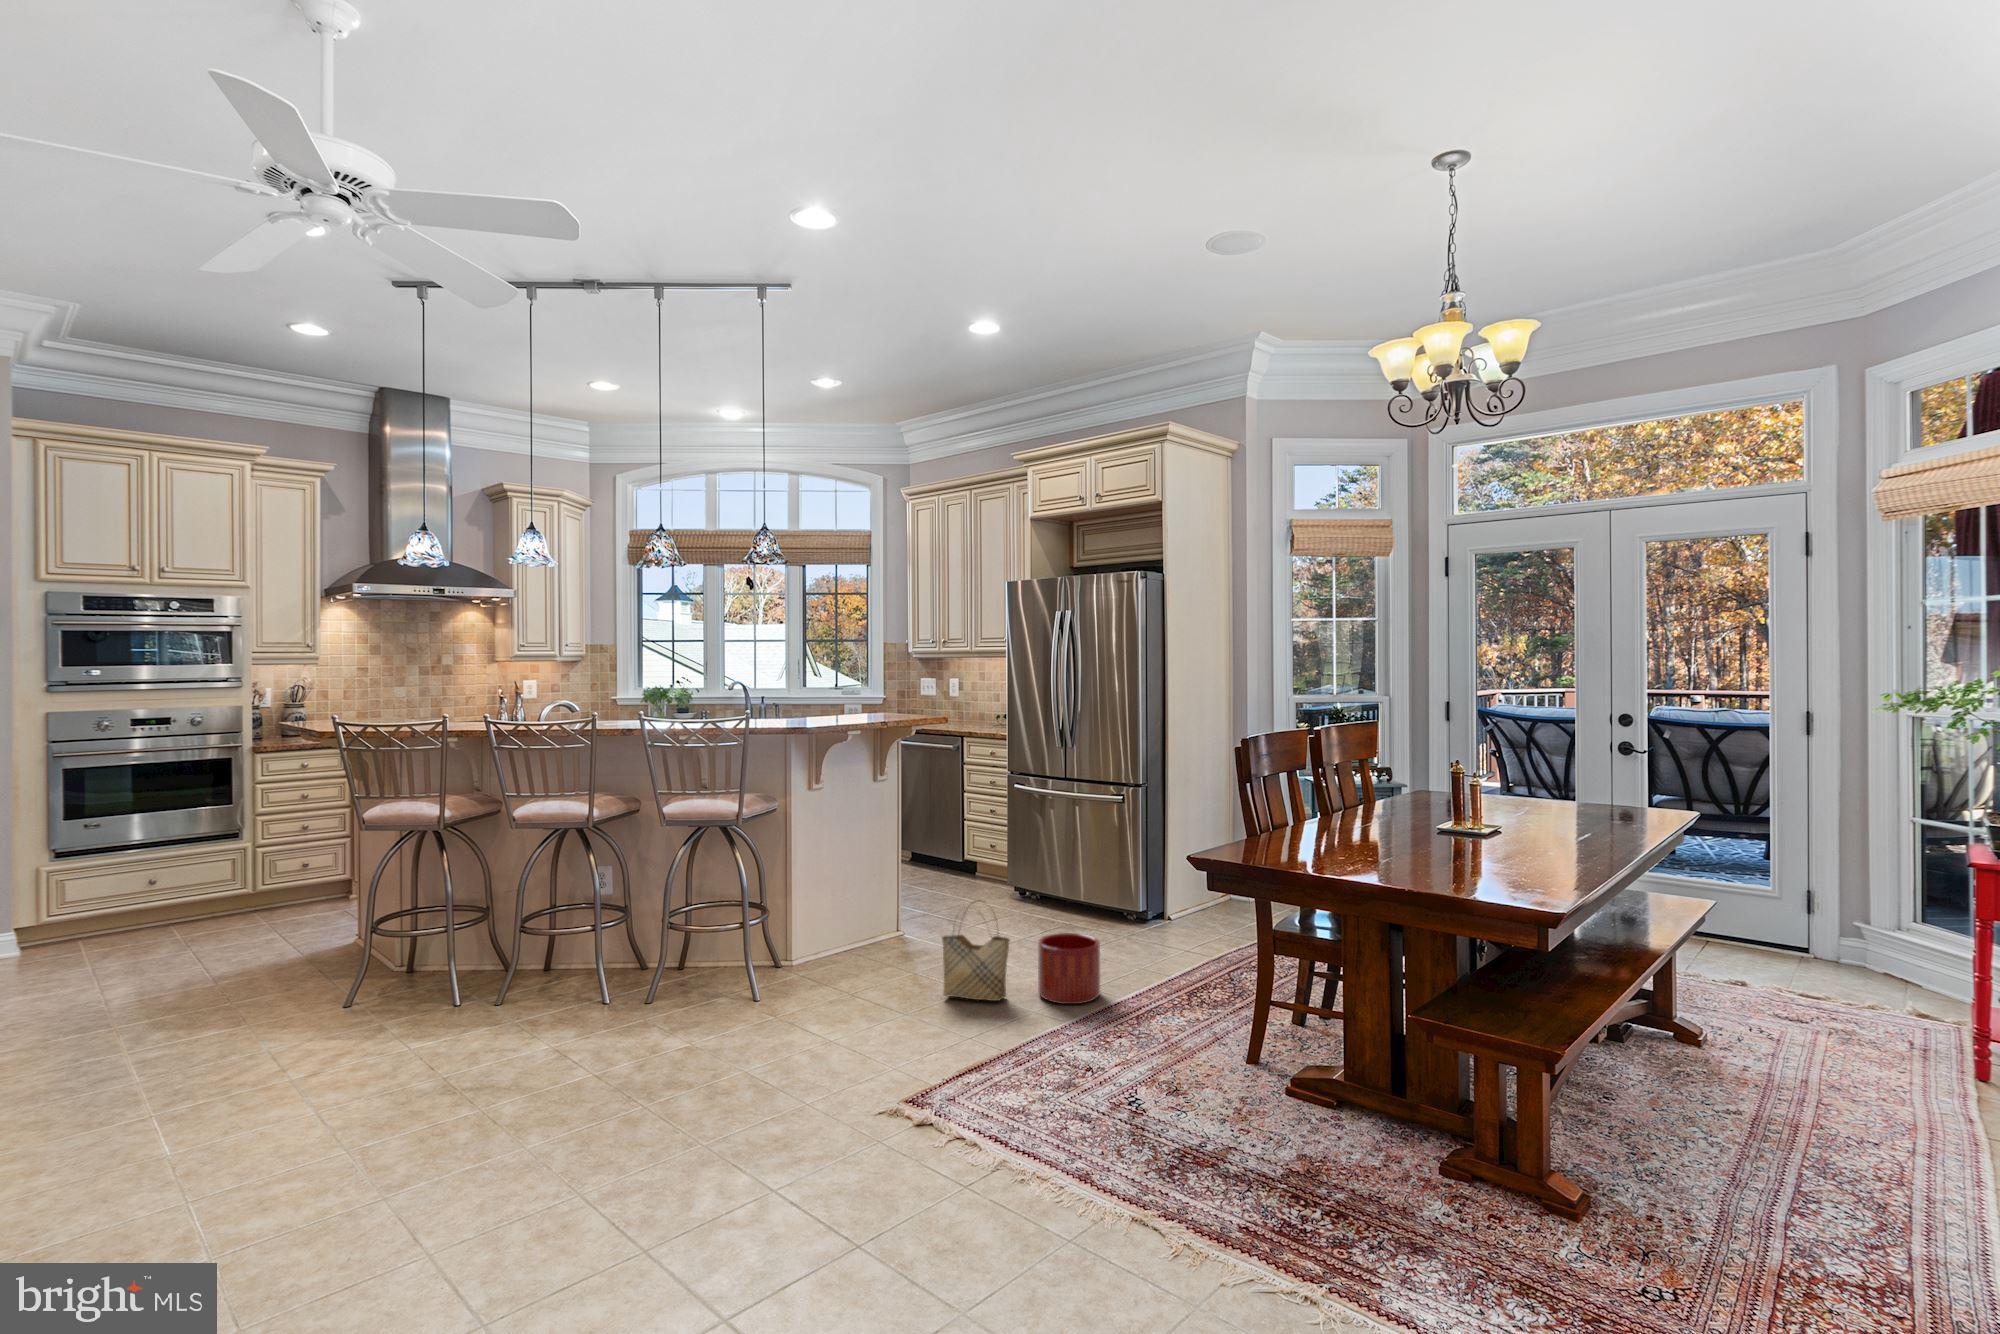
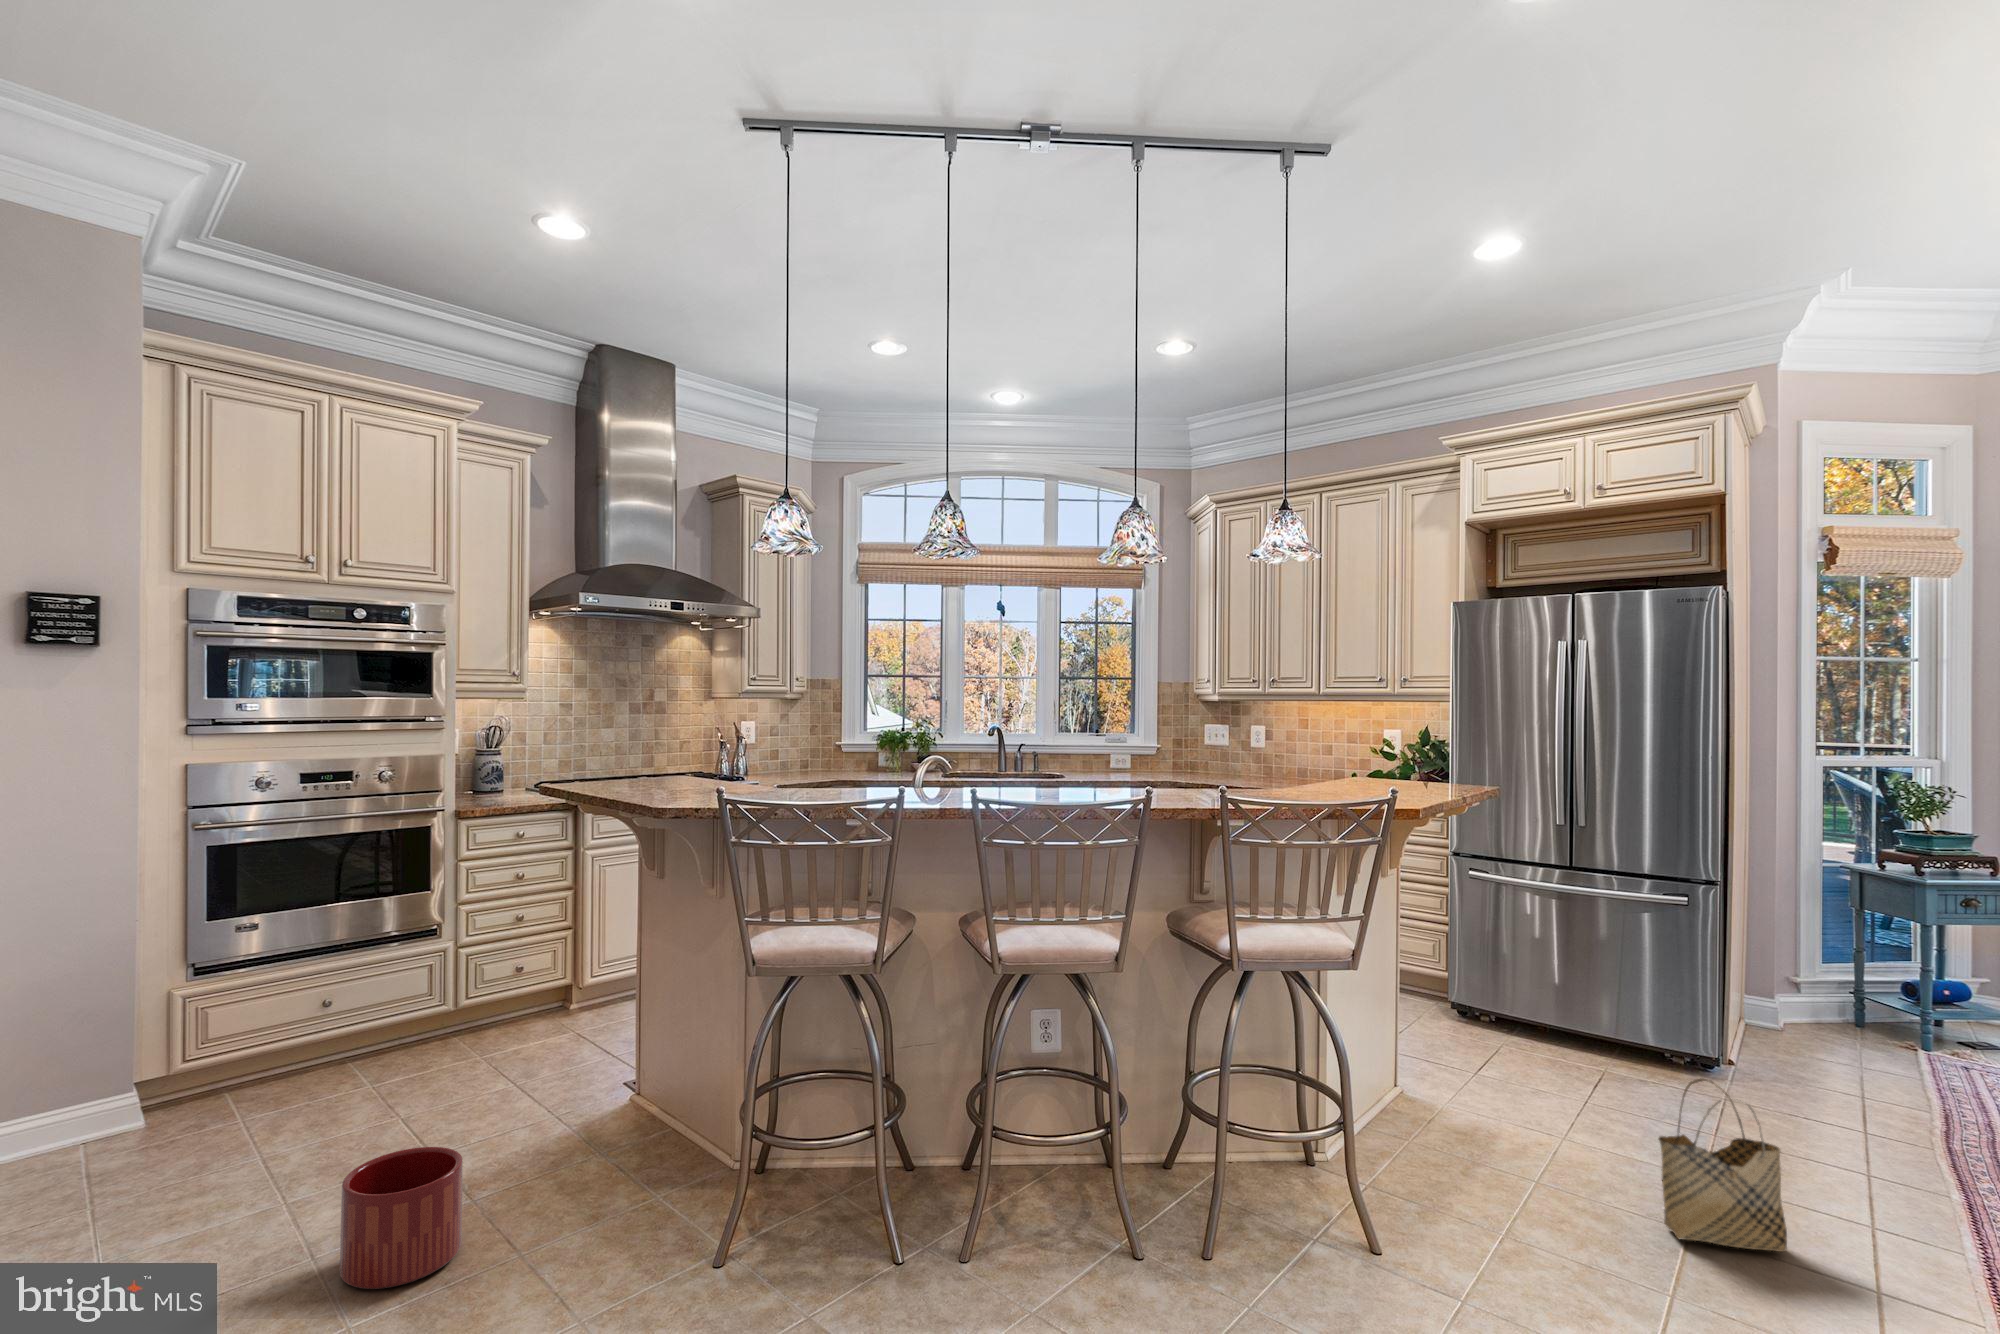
planter: present [1038,933,1100,1004] -> present [340,1147,463,1289]

